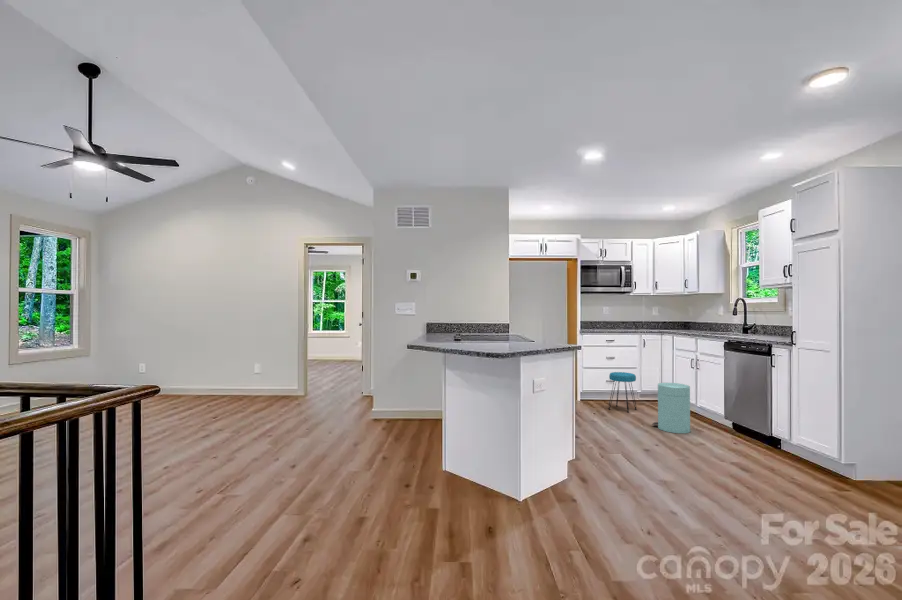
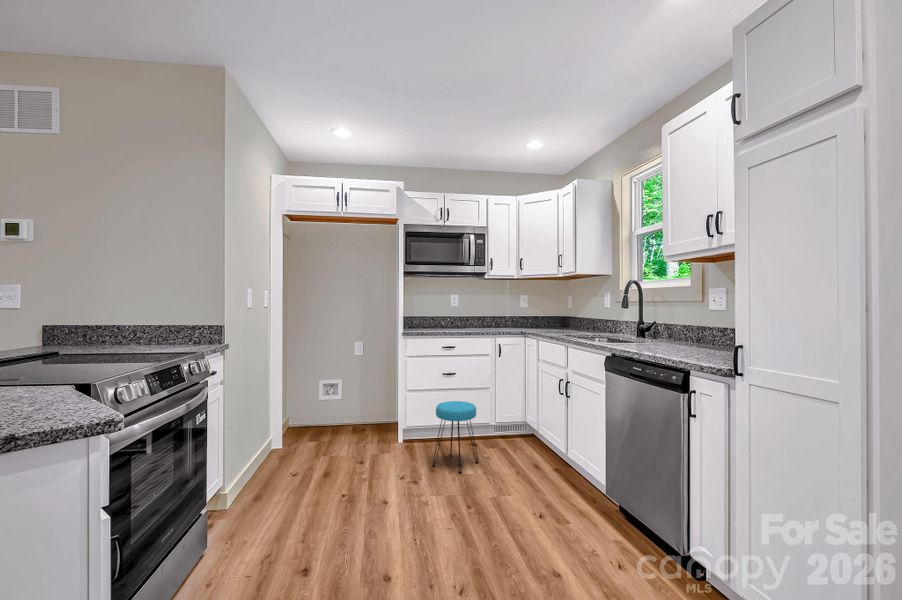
trash can: present [652,383,690,433] -> none [480,433,545,540]

